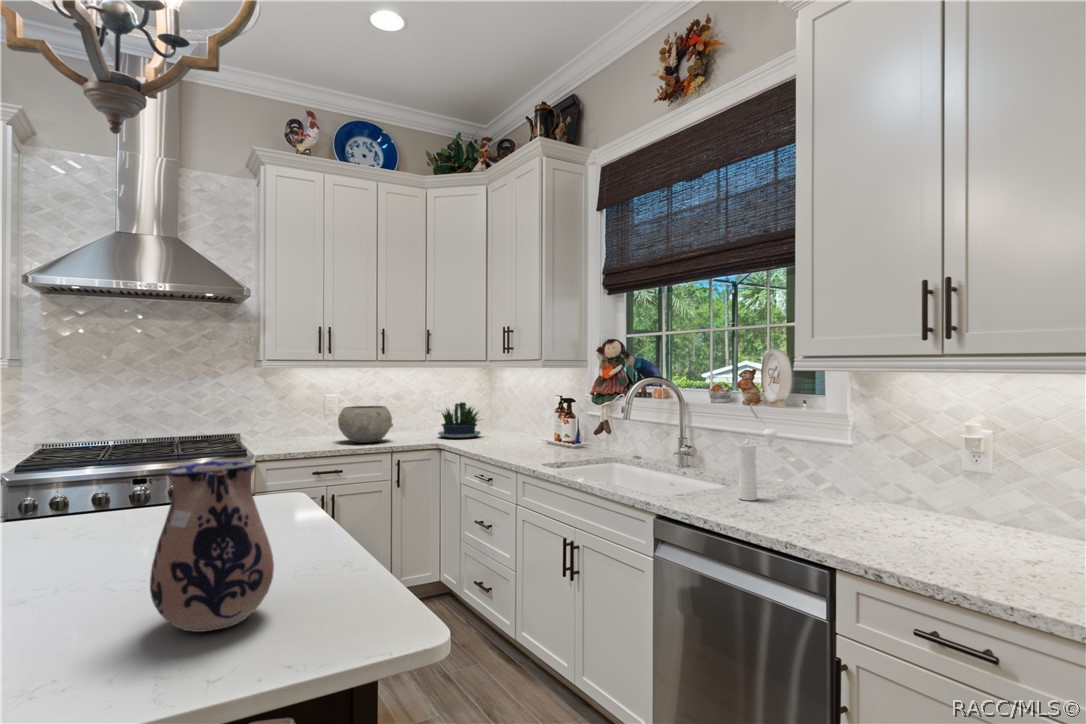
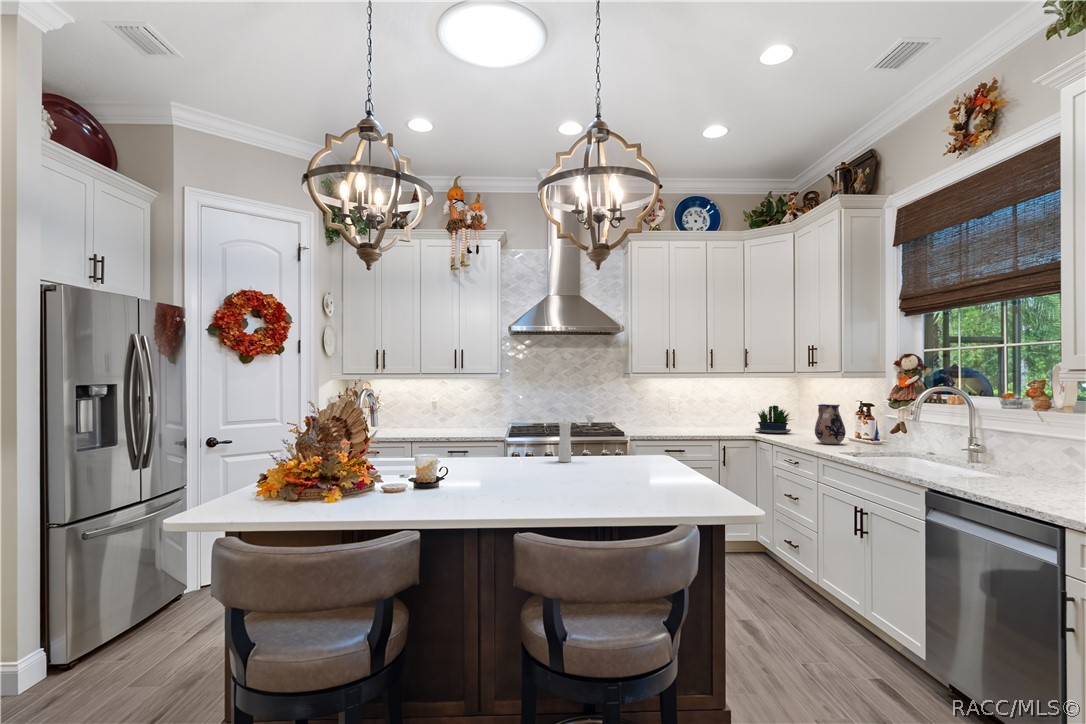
ceramic bowl: present [338,406,393,443] -> none [680,406,720,432]
pepper mill: present [738,429,777,501] -> present [558,413,595,462]
ceramic pitcher: present [150,460,274,632] -> present [815,404,846,444]

